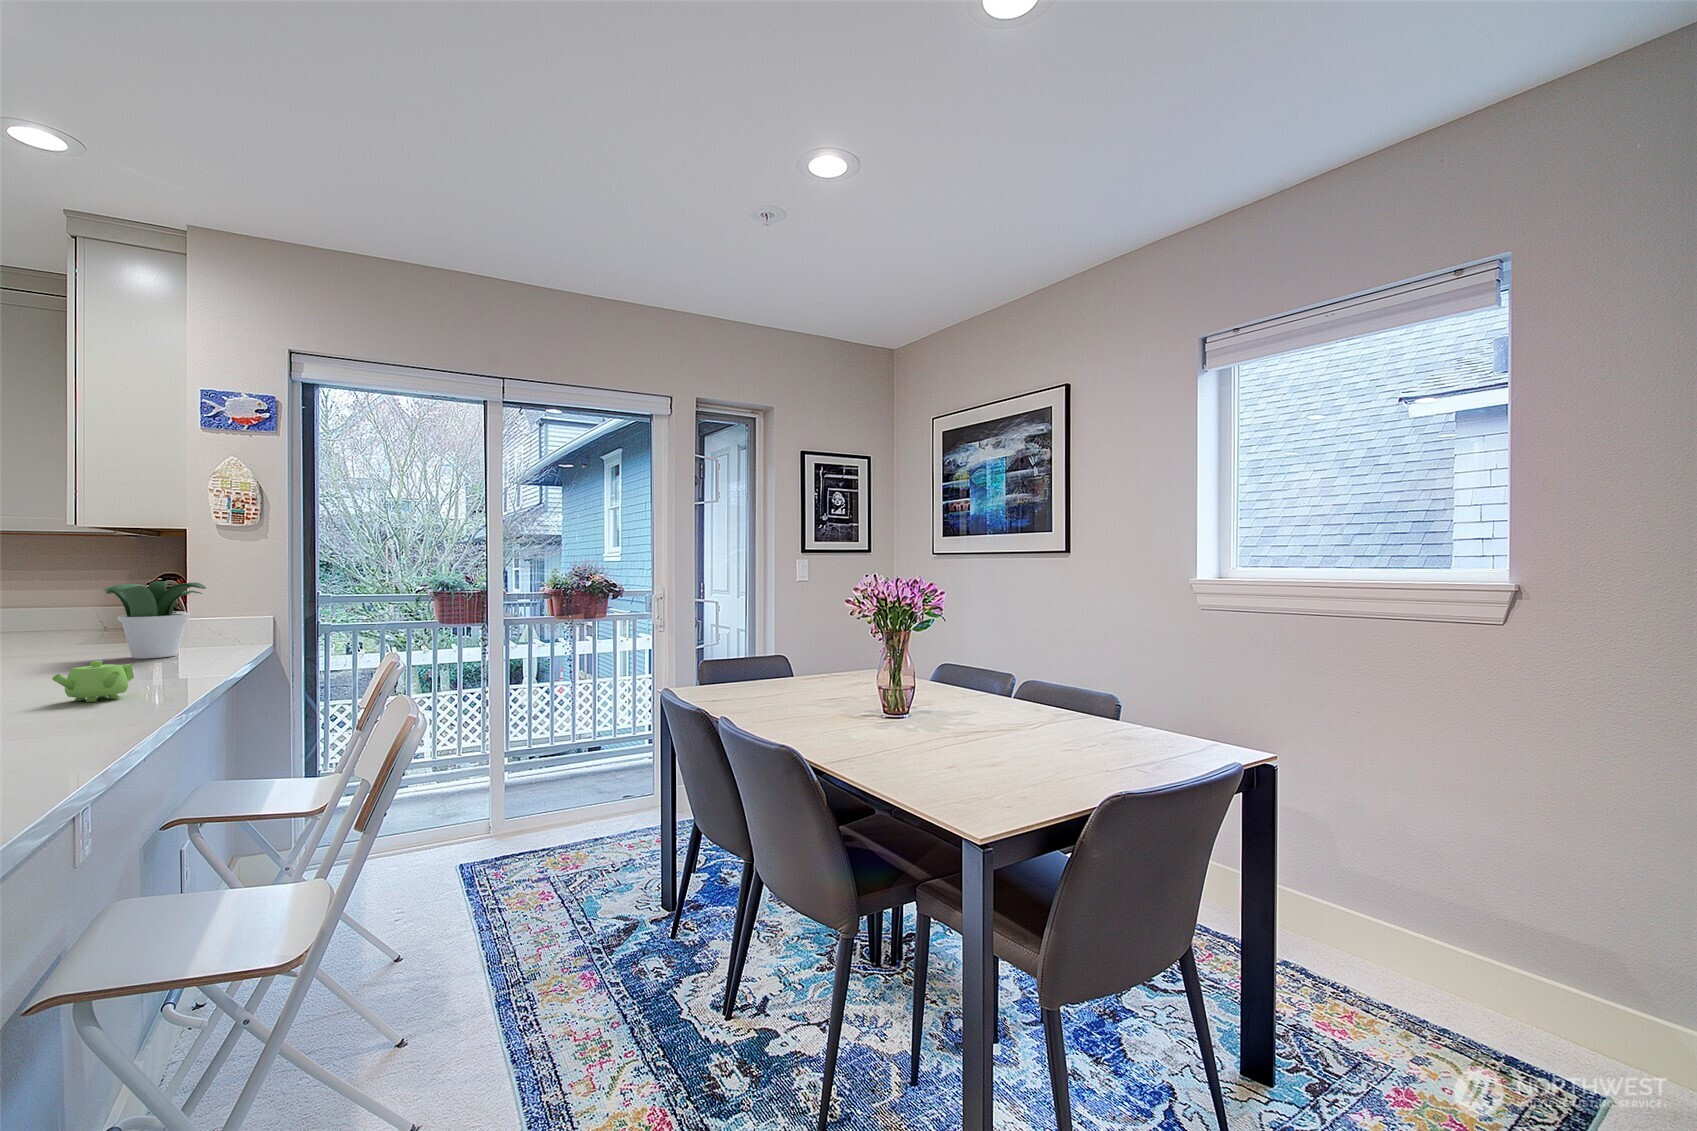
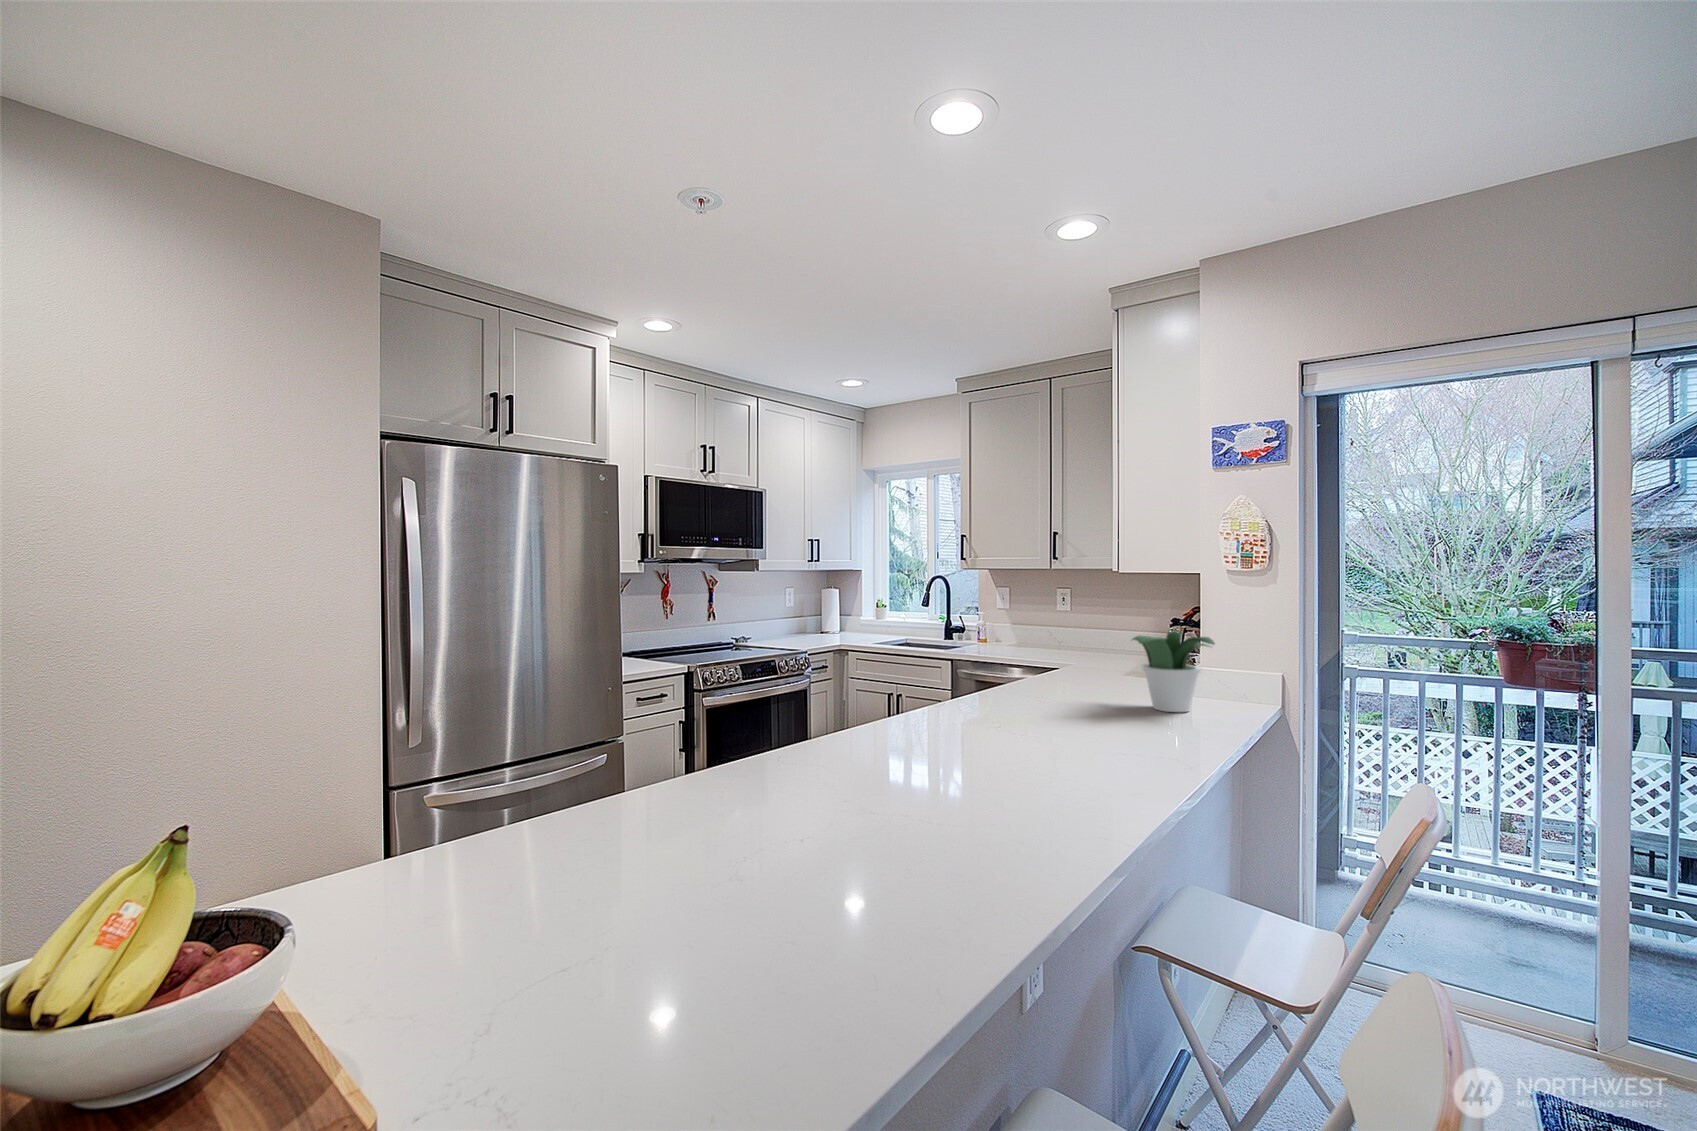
teapot: present [52,661,134,702] -> none [1074,738,1141,783]

